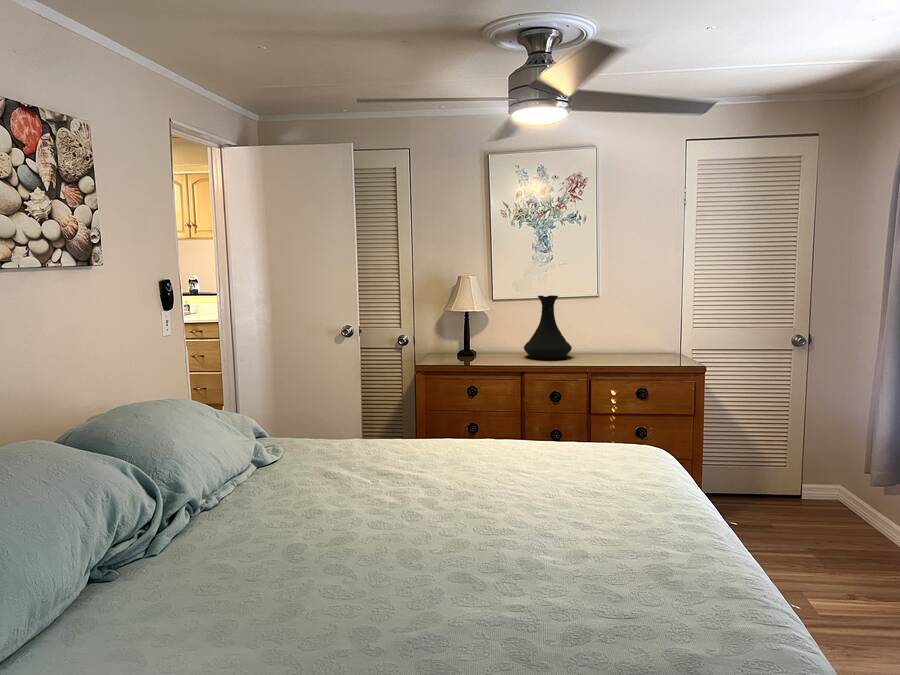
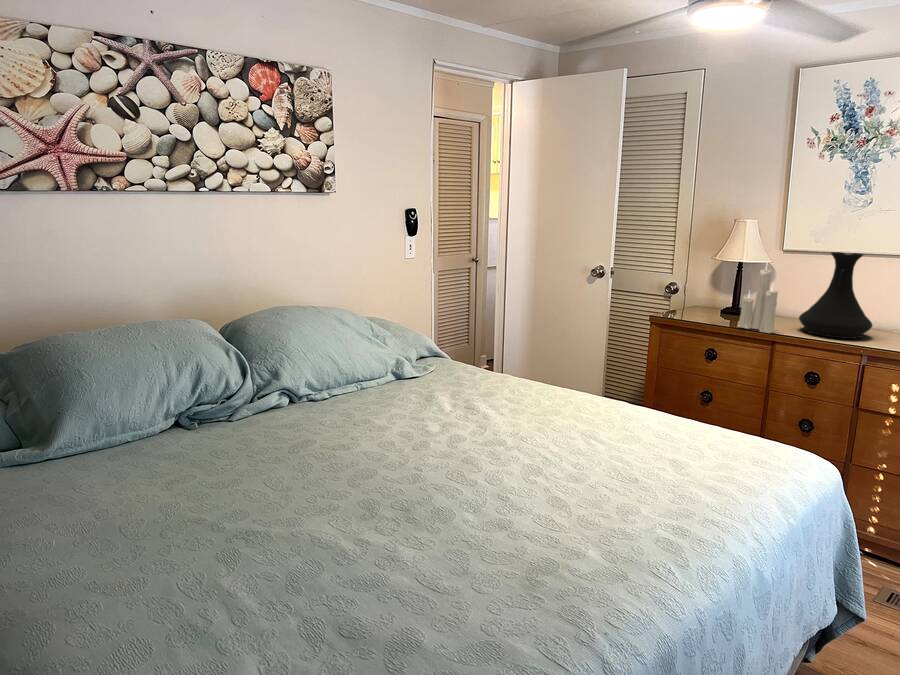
candle: none [488,304,516,363] -> present [738,265,778,333]

